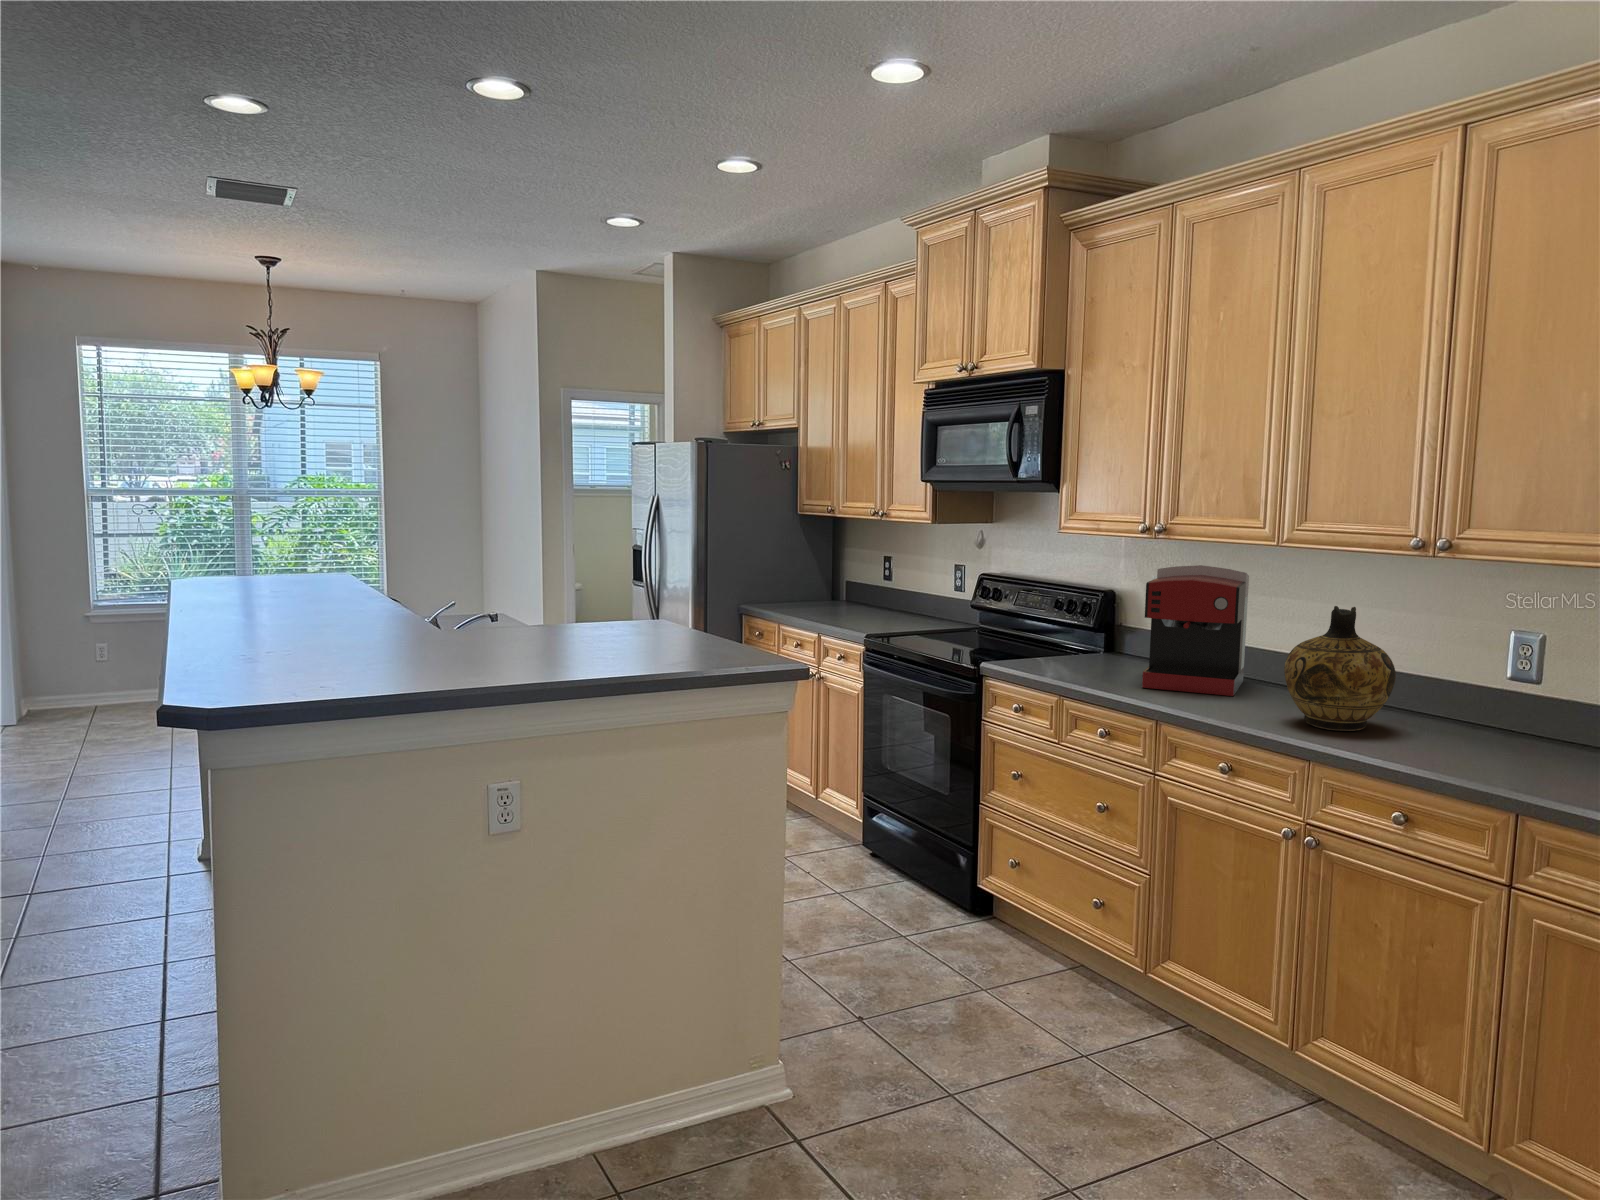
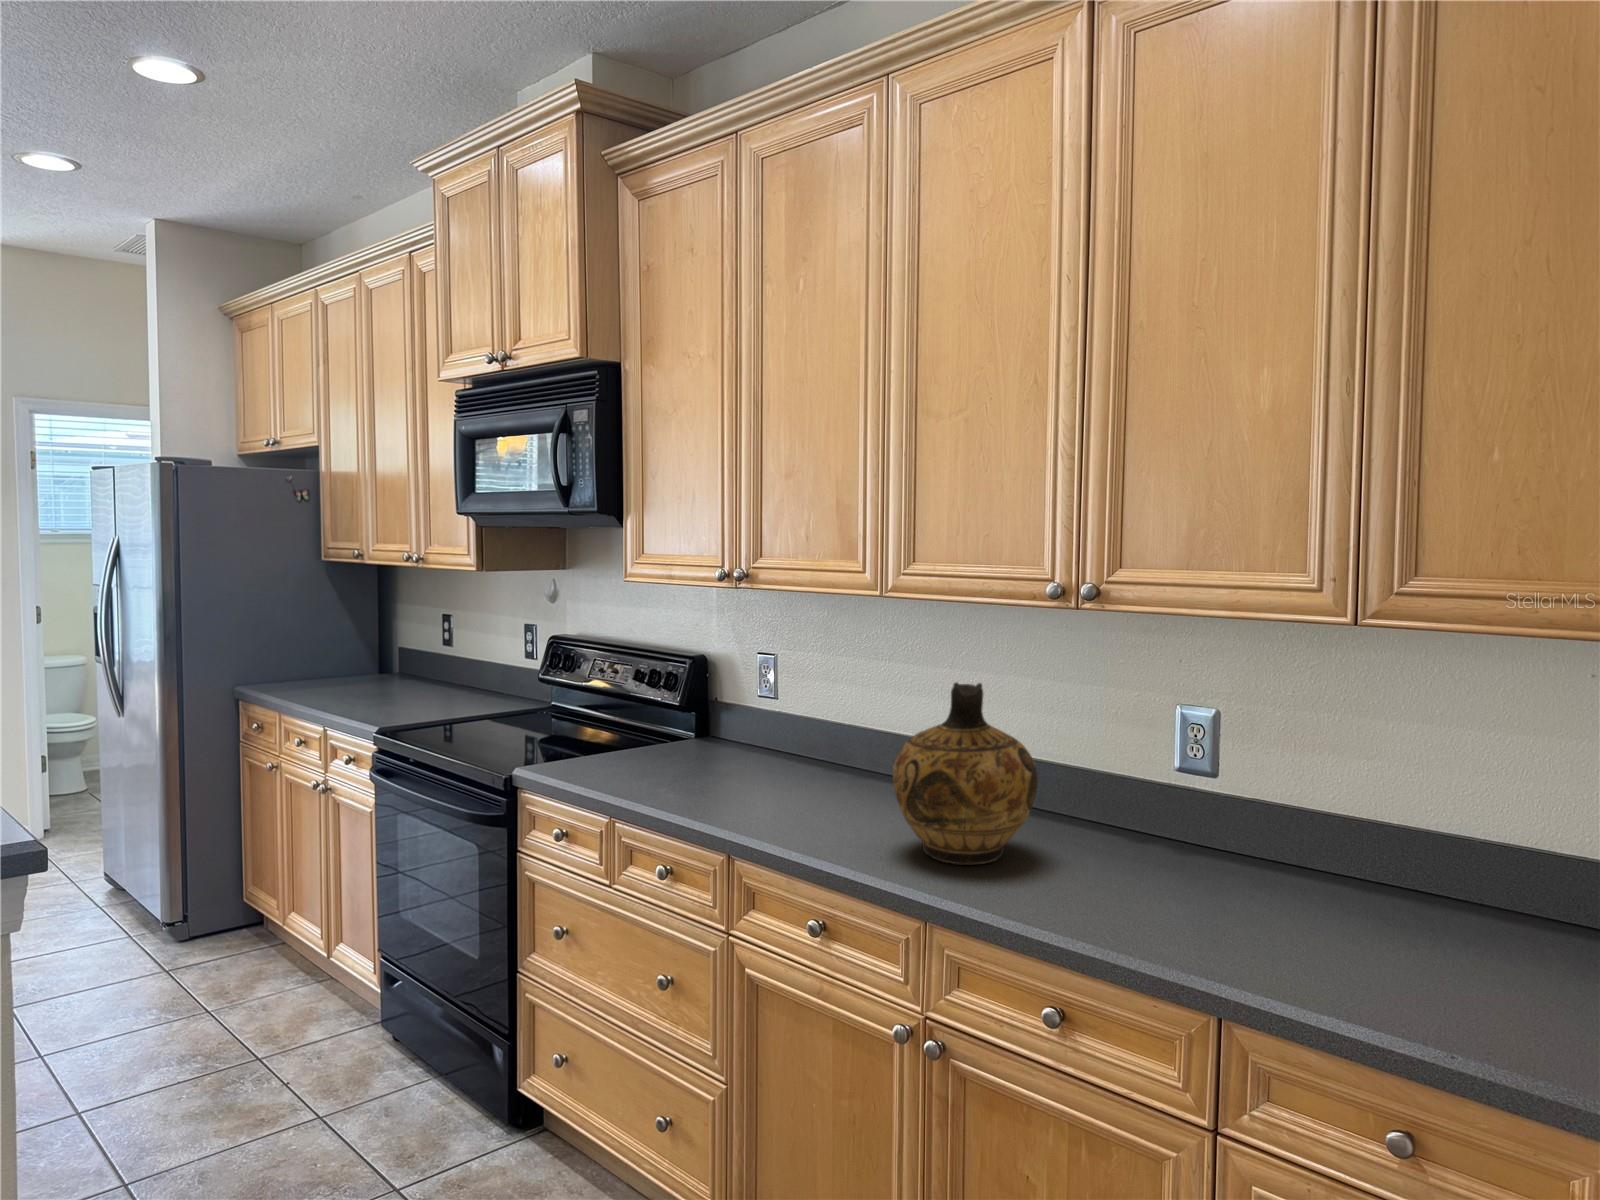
coffee maker: present [1142,565,1249,696] -> none [716,623,857,806]

